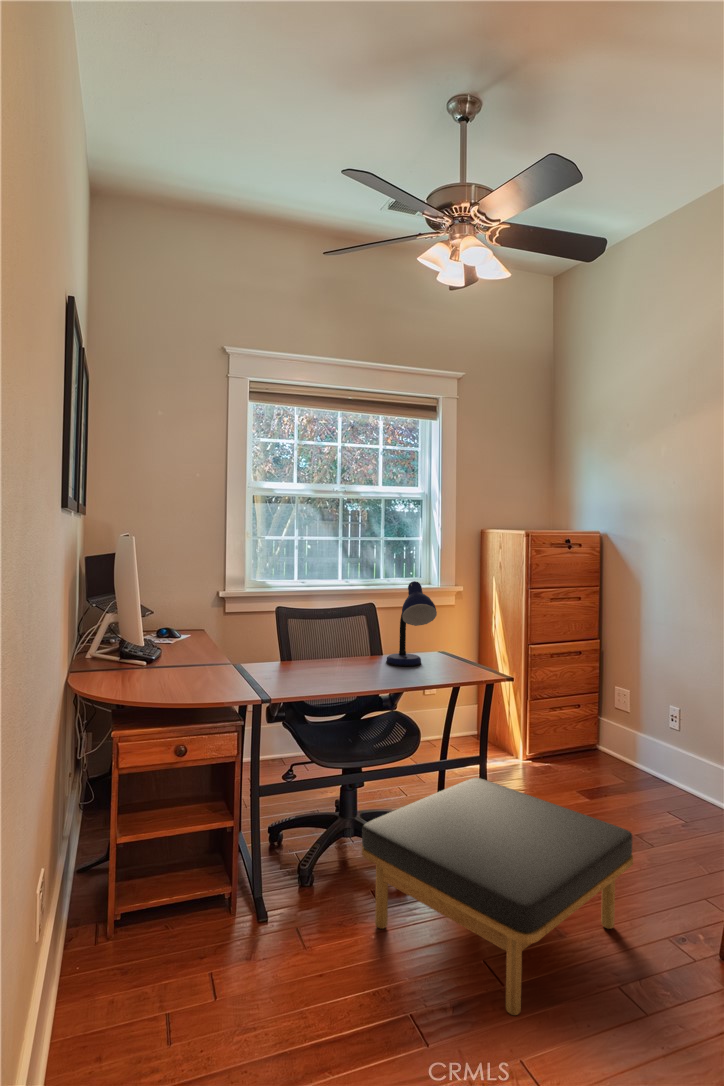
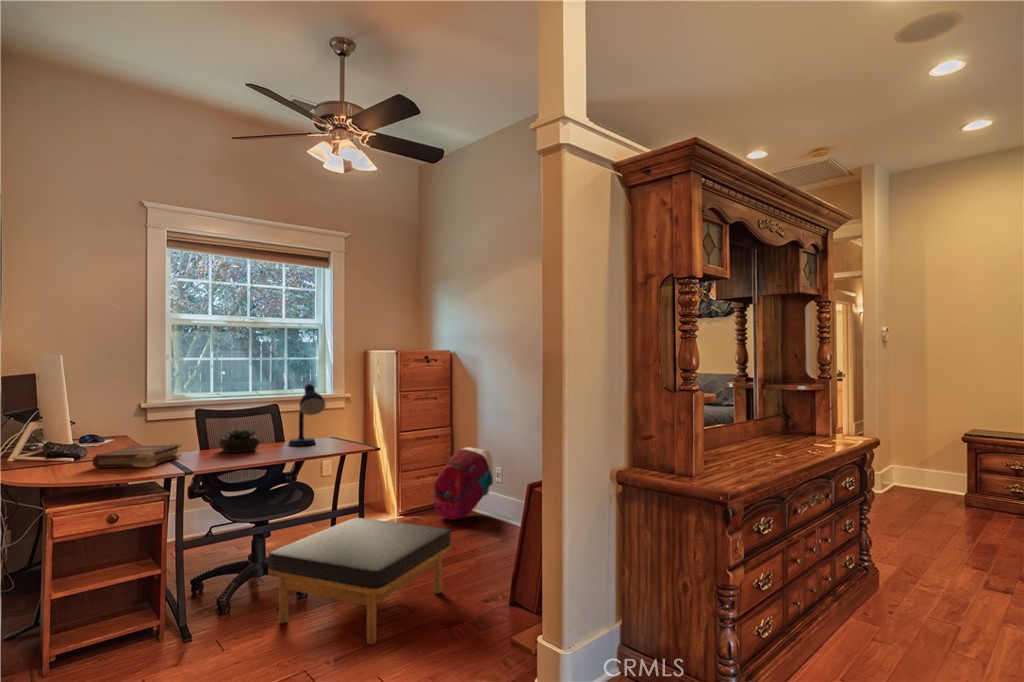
succulent plant: none [301,638,352,671] -> present [219,430,260,453]
book: none [159,652,258,689] -> present [92,444,181,468]
backpack: none [575,675,672,782] -> present [433,447,493,520]

